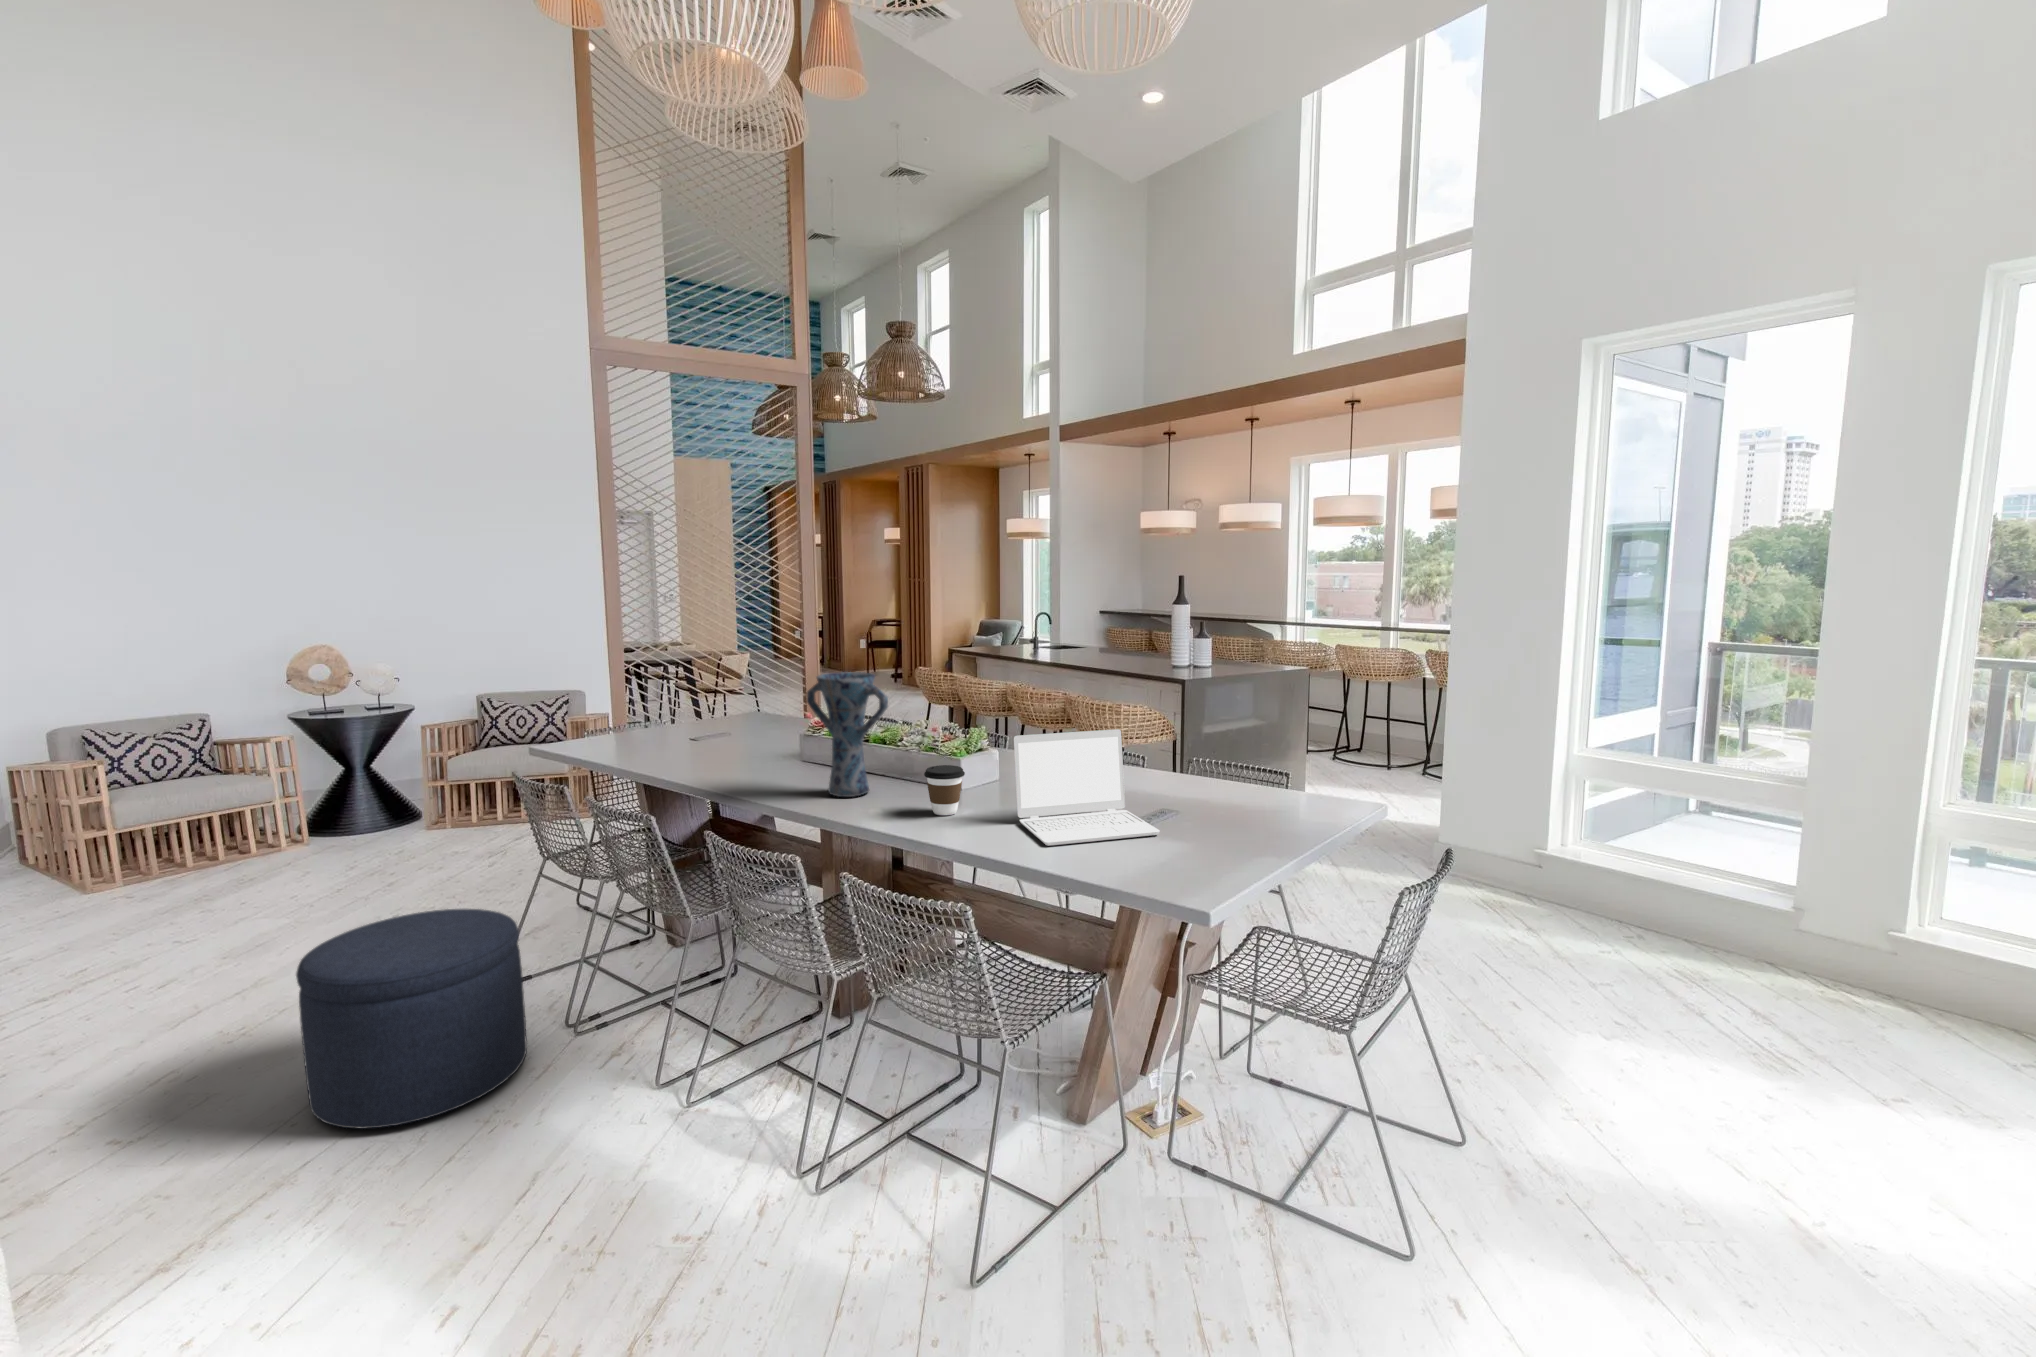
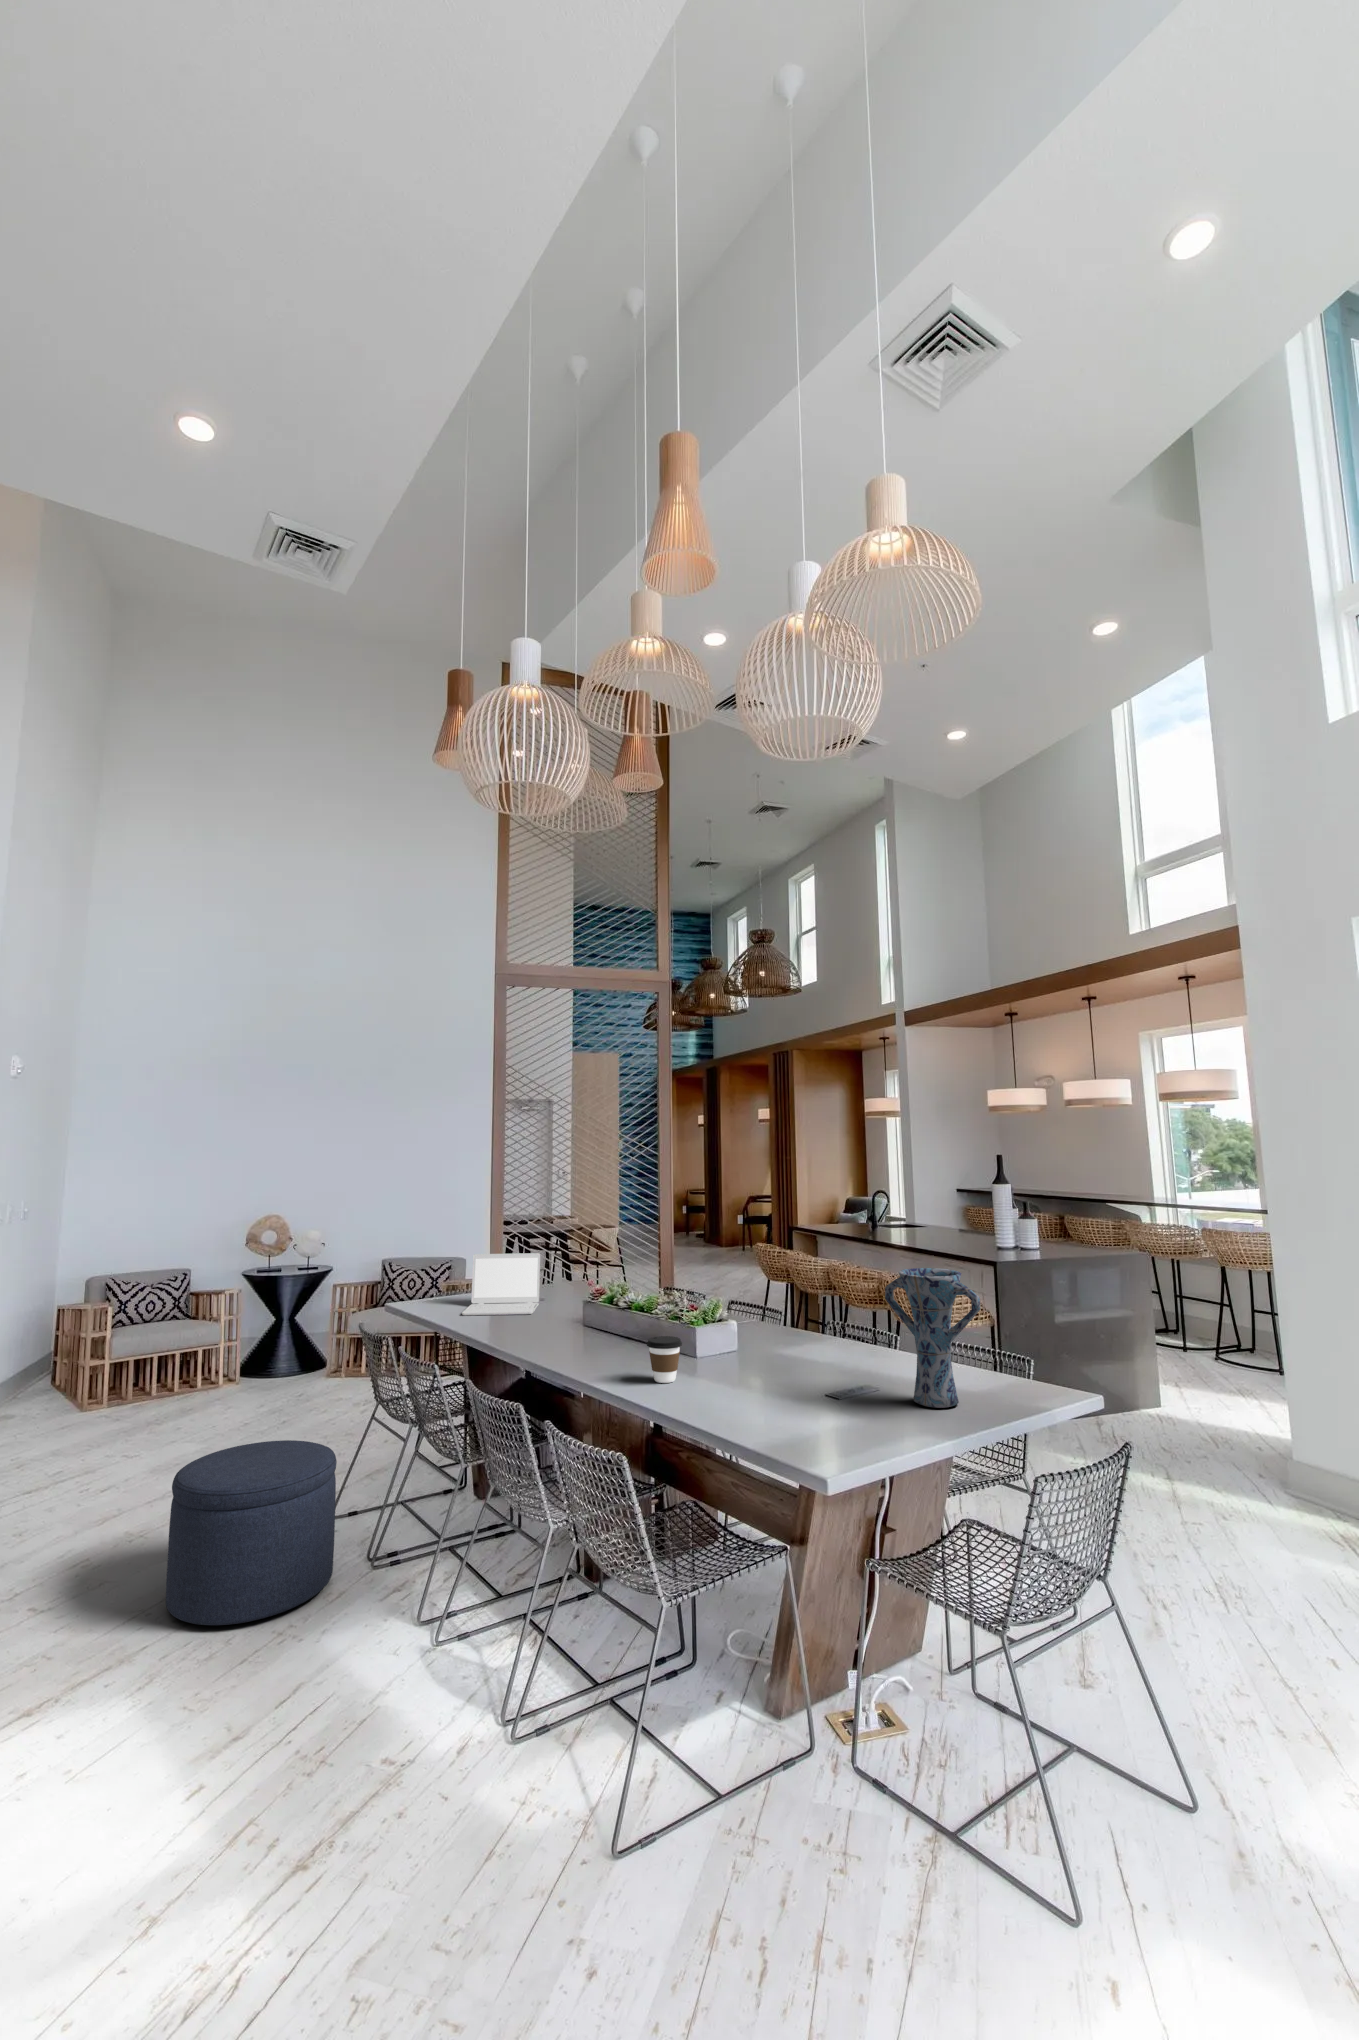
vase: present [807,672,888,797] -> present [885,1268,981,1408]
laptop: present [1014,729,1160,846] -> present [462,1253,540,1315]

